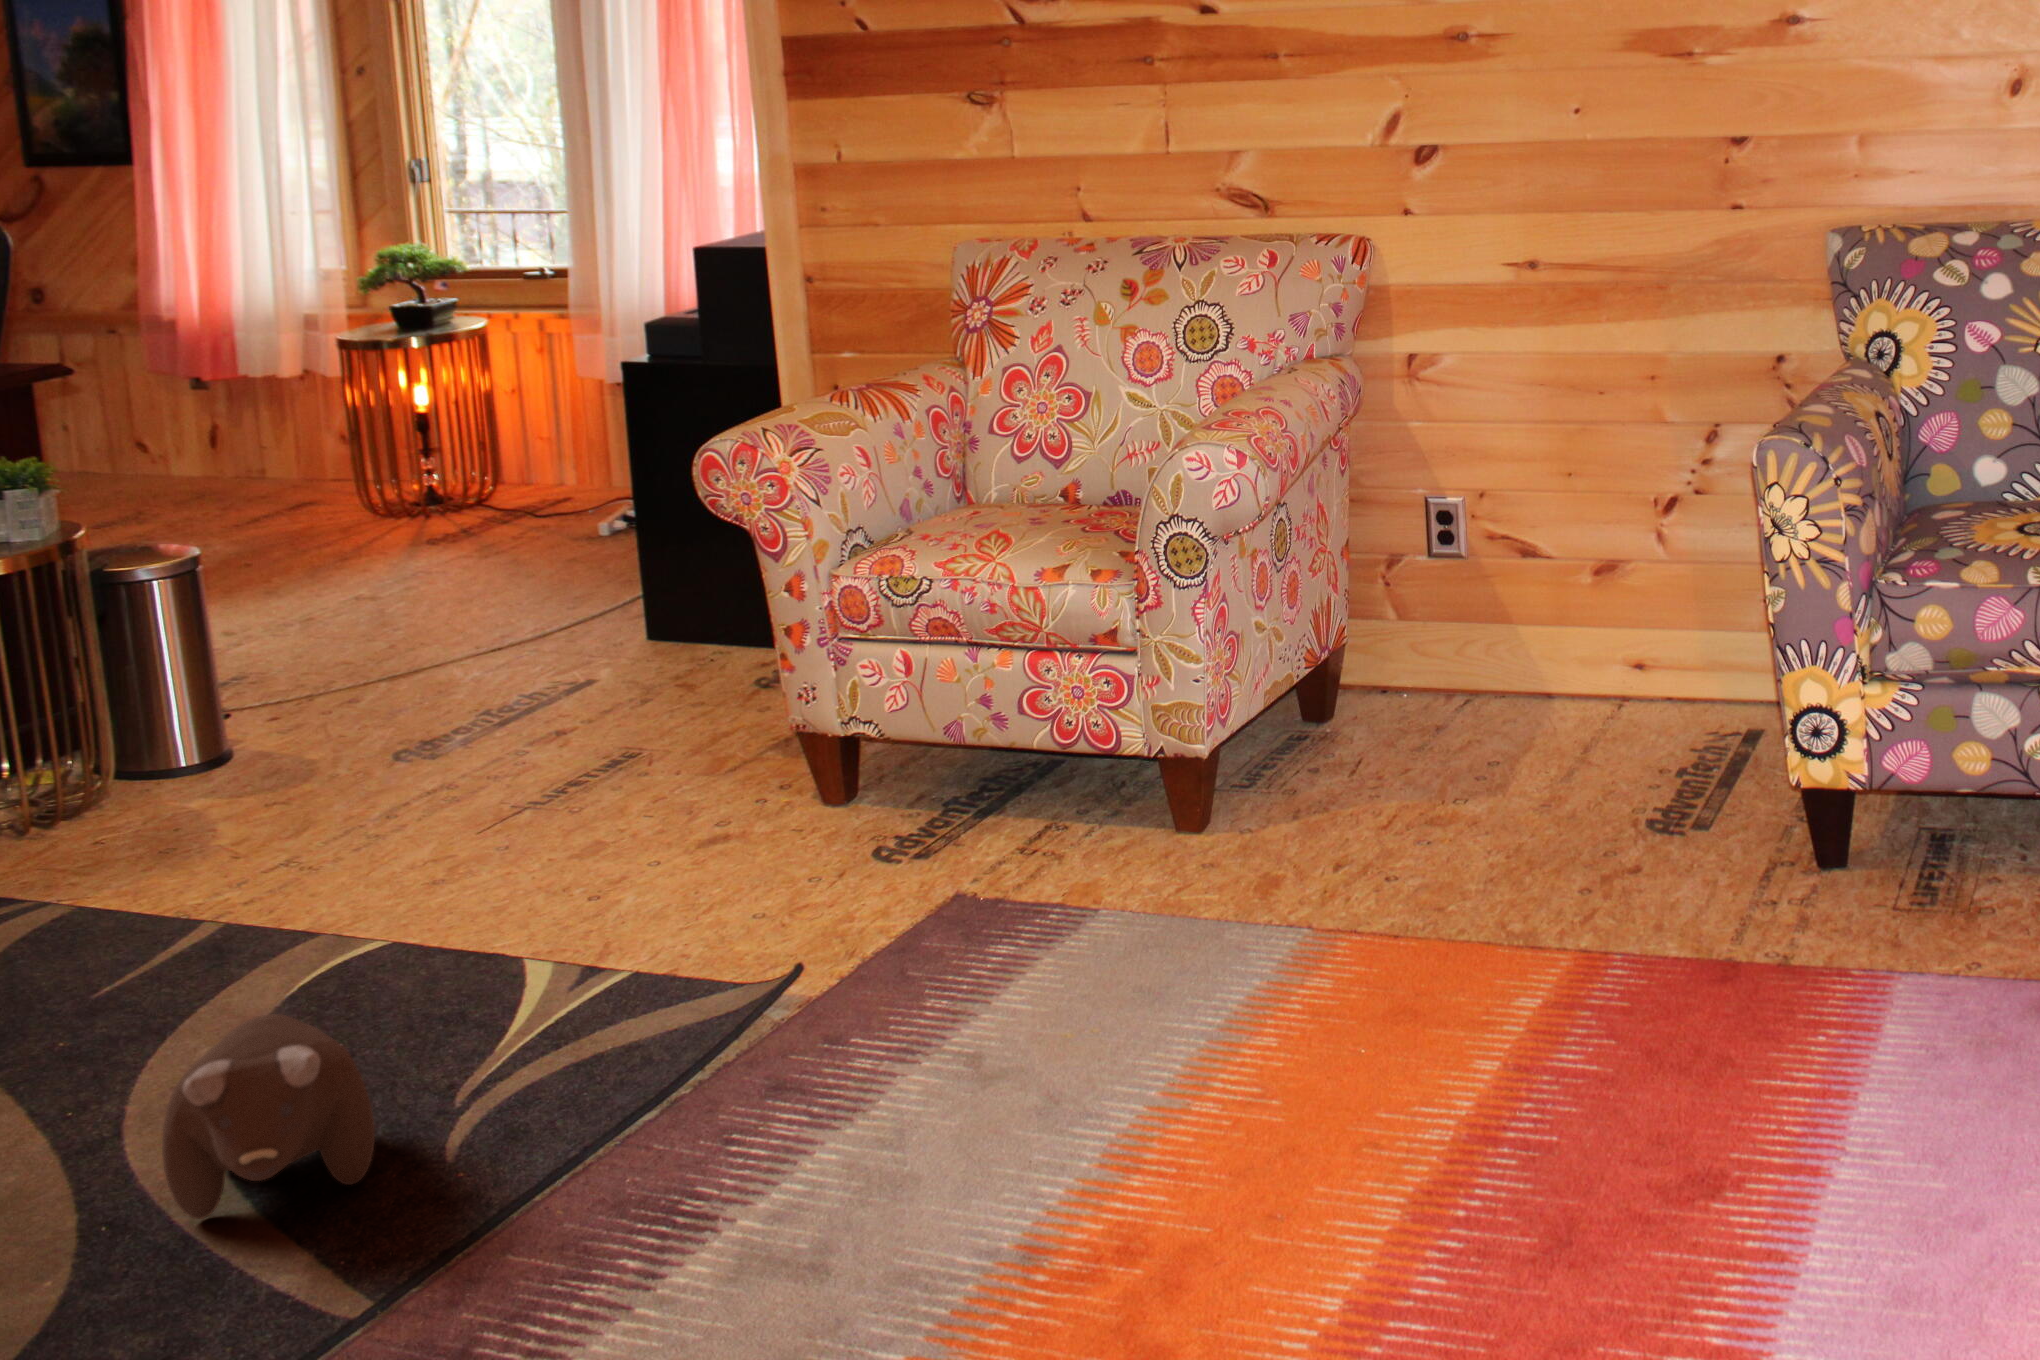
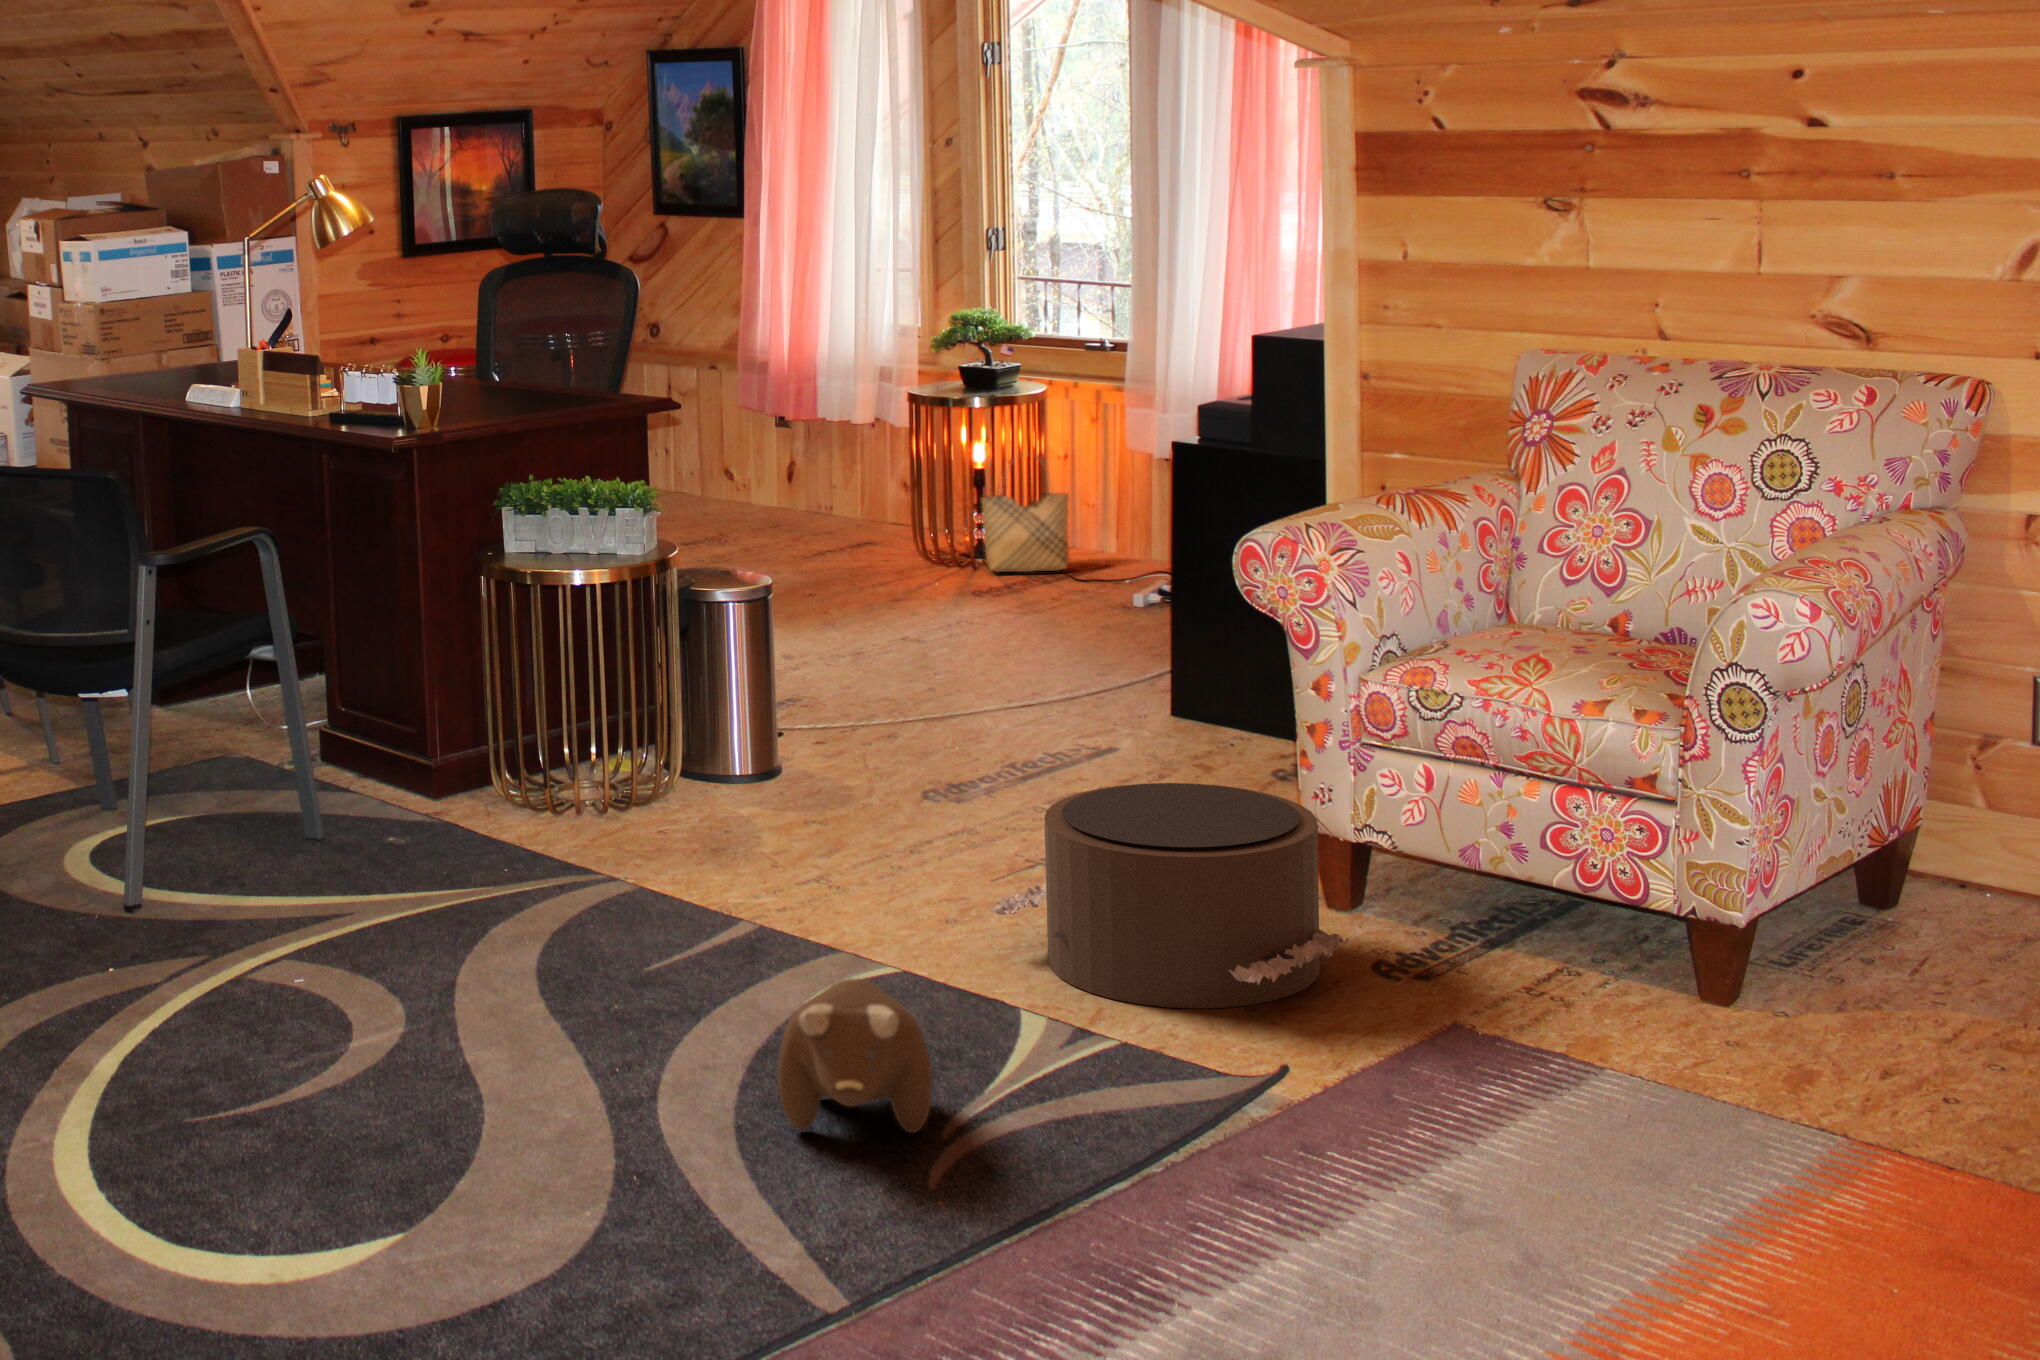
woven basket: none [427,387,527,512] -> present [981,453,1069,572]
pouf: none [443,703,842,957] -> present [989,783,1349,1008]

